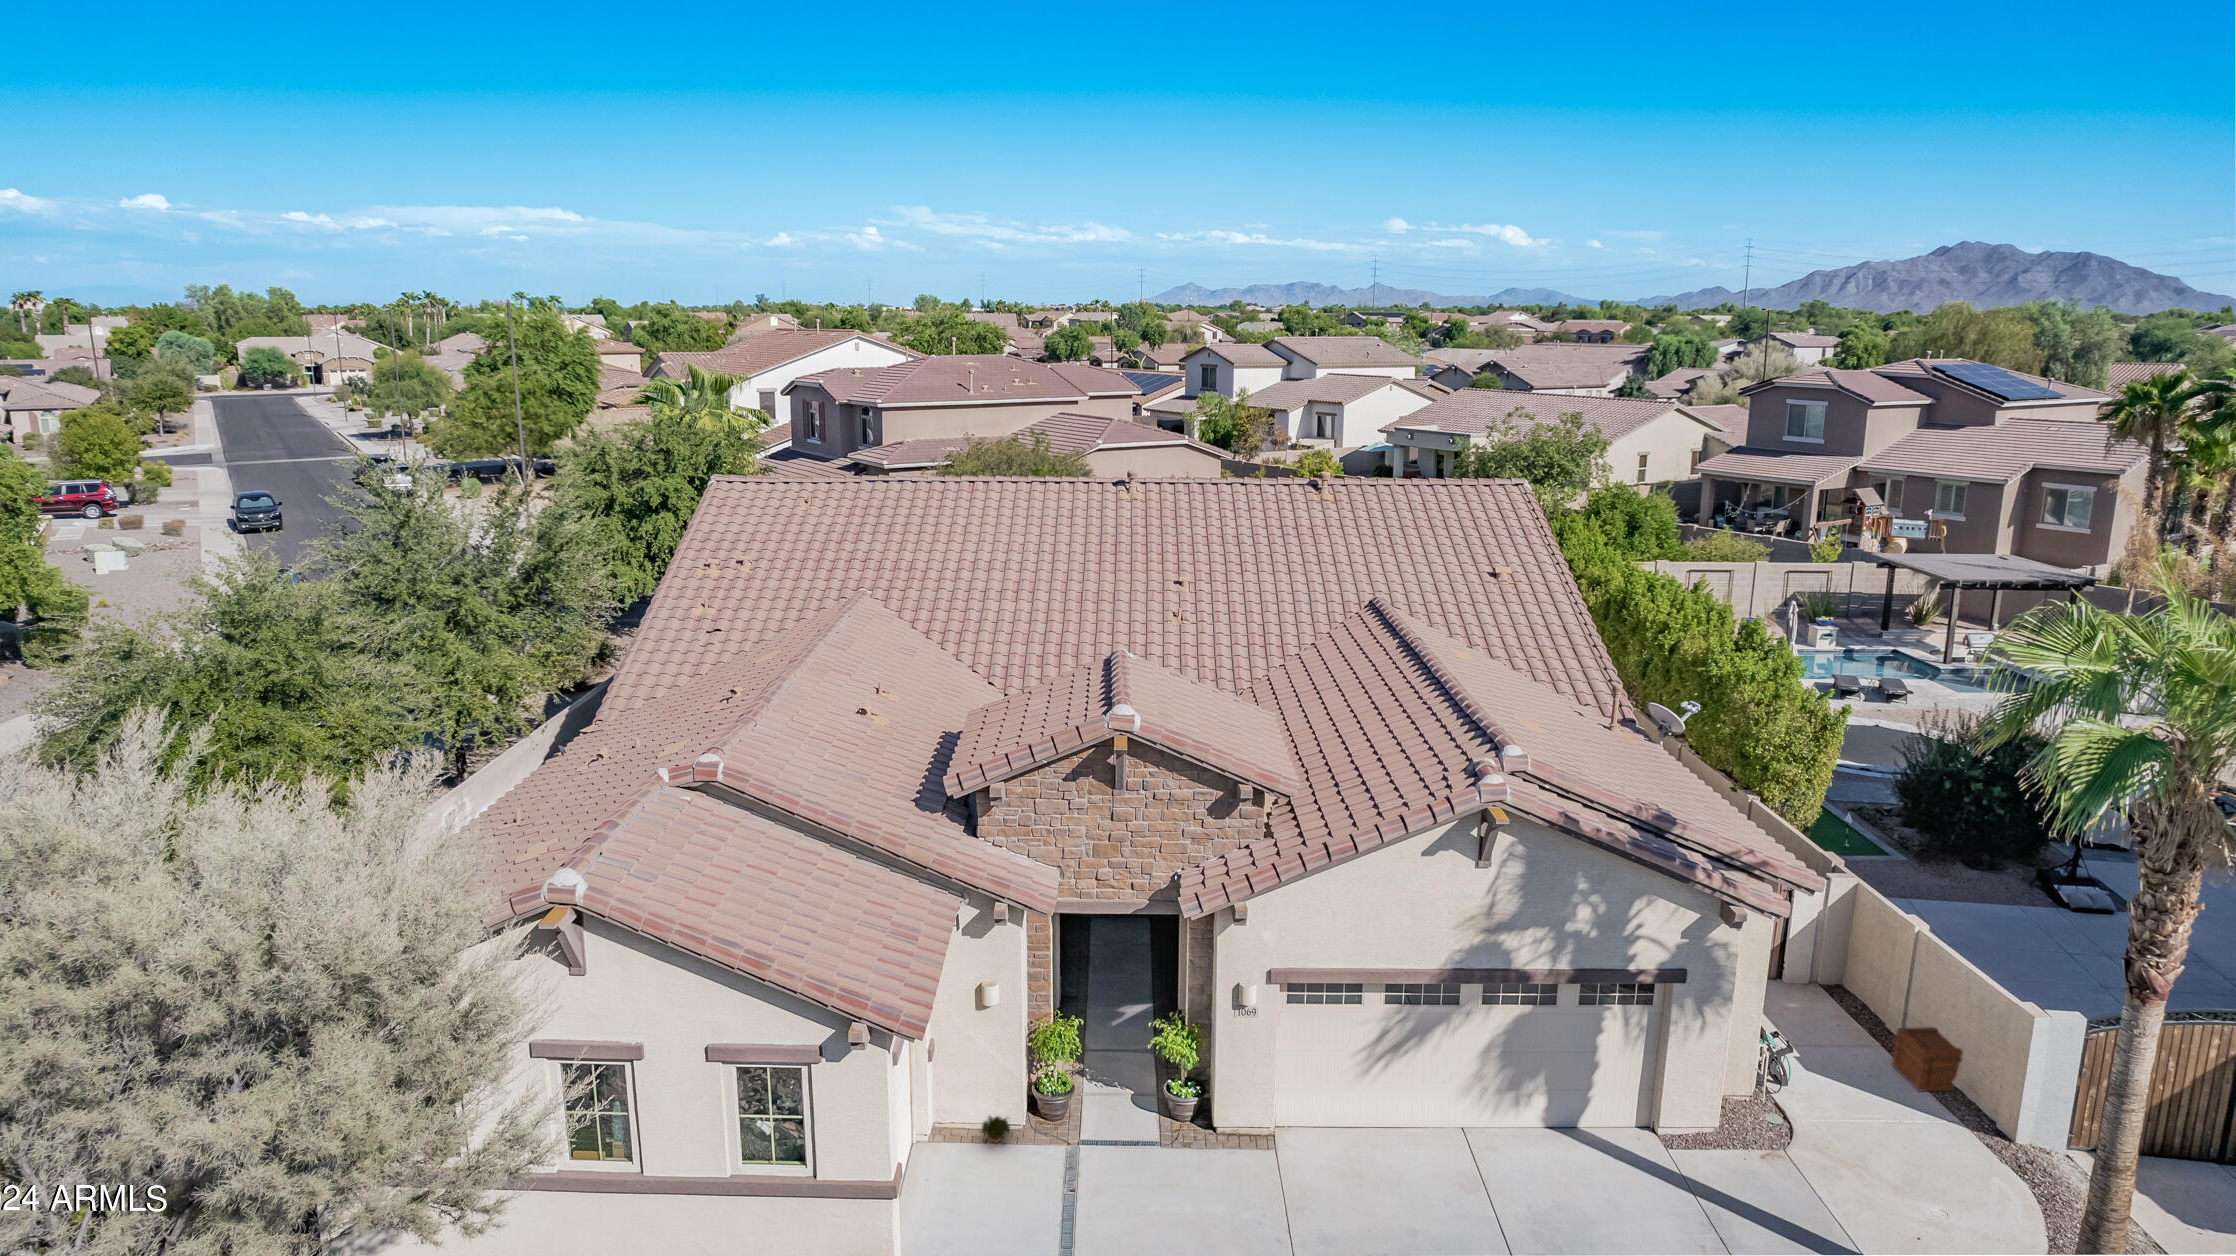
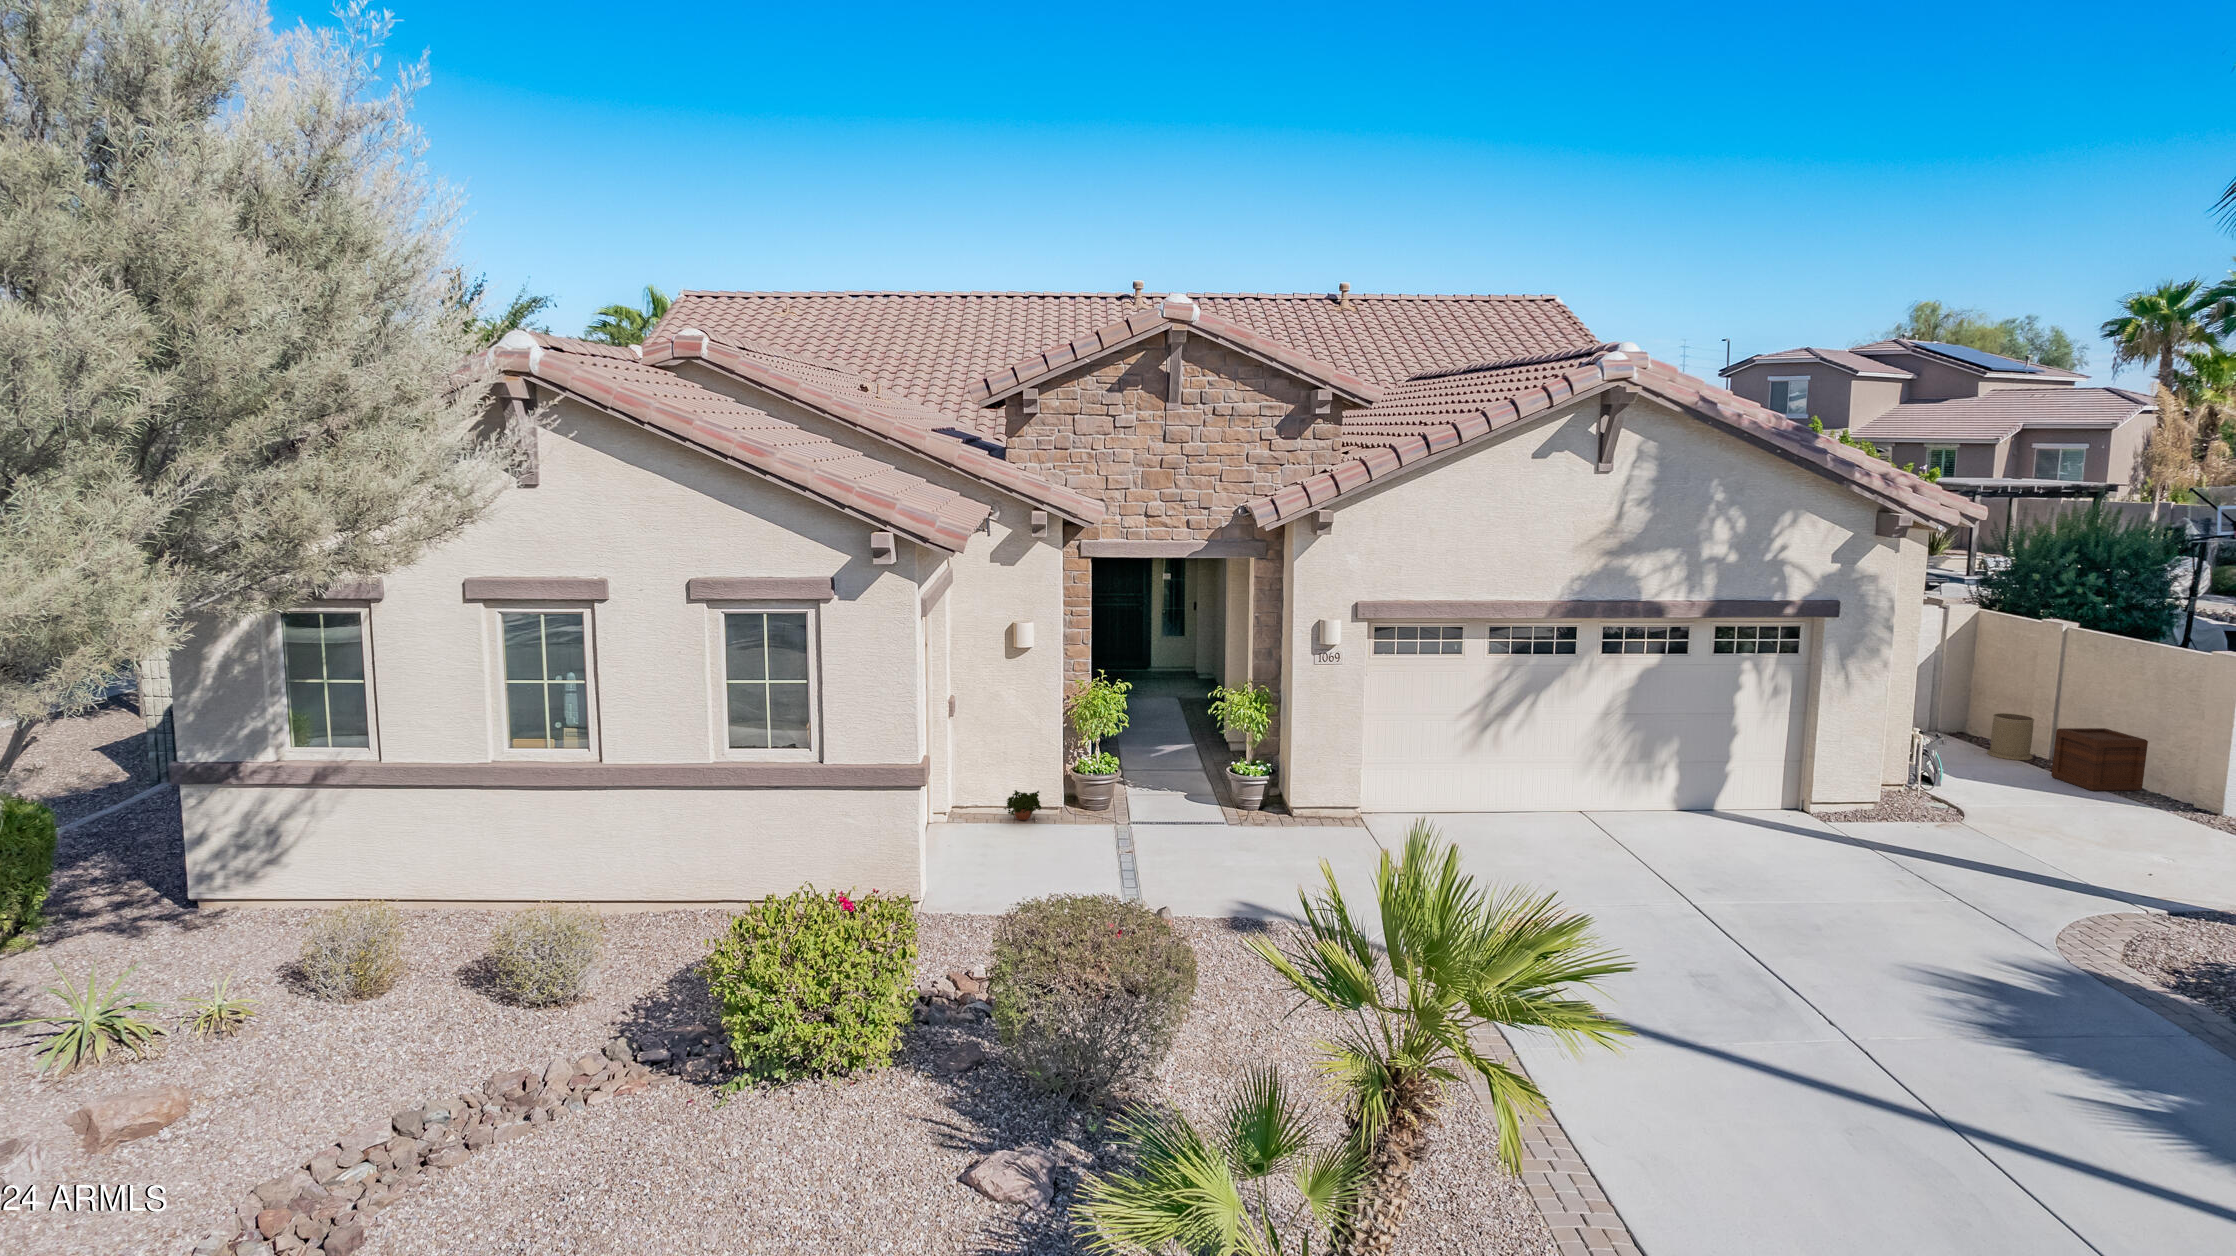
trash can: none [1849,987,1890,1034] -> present [1987,713,2034,760]

